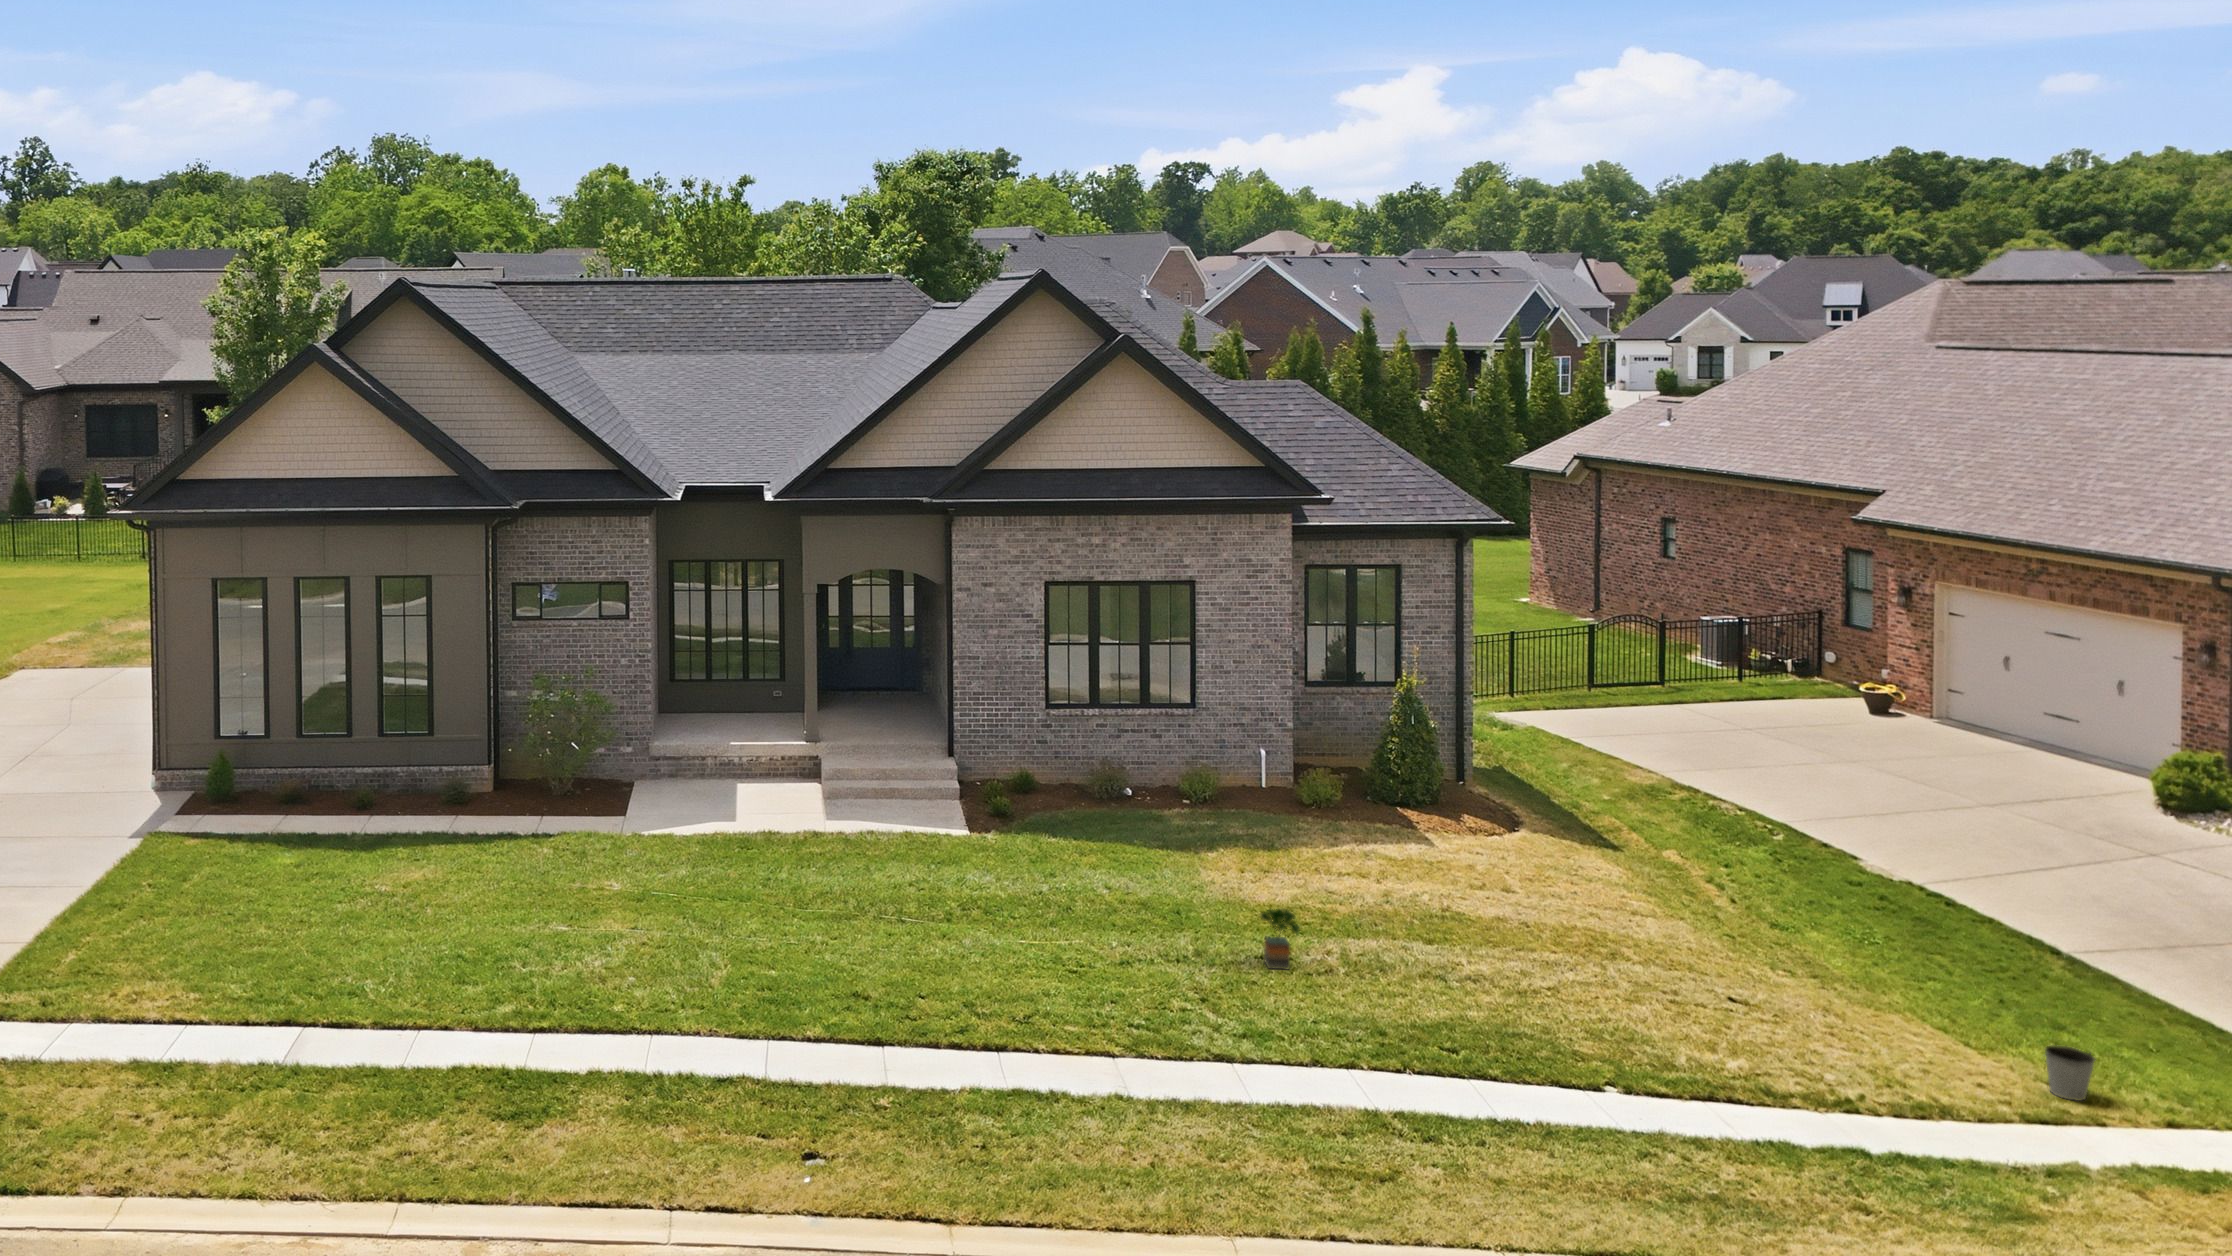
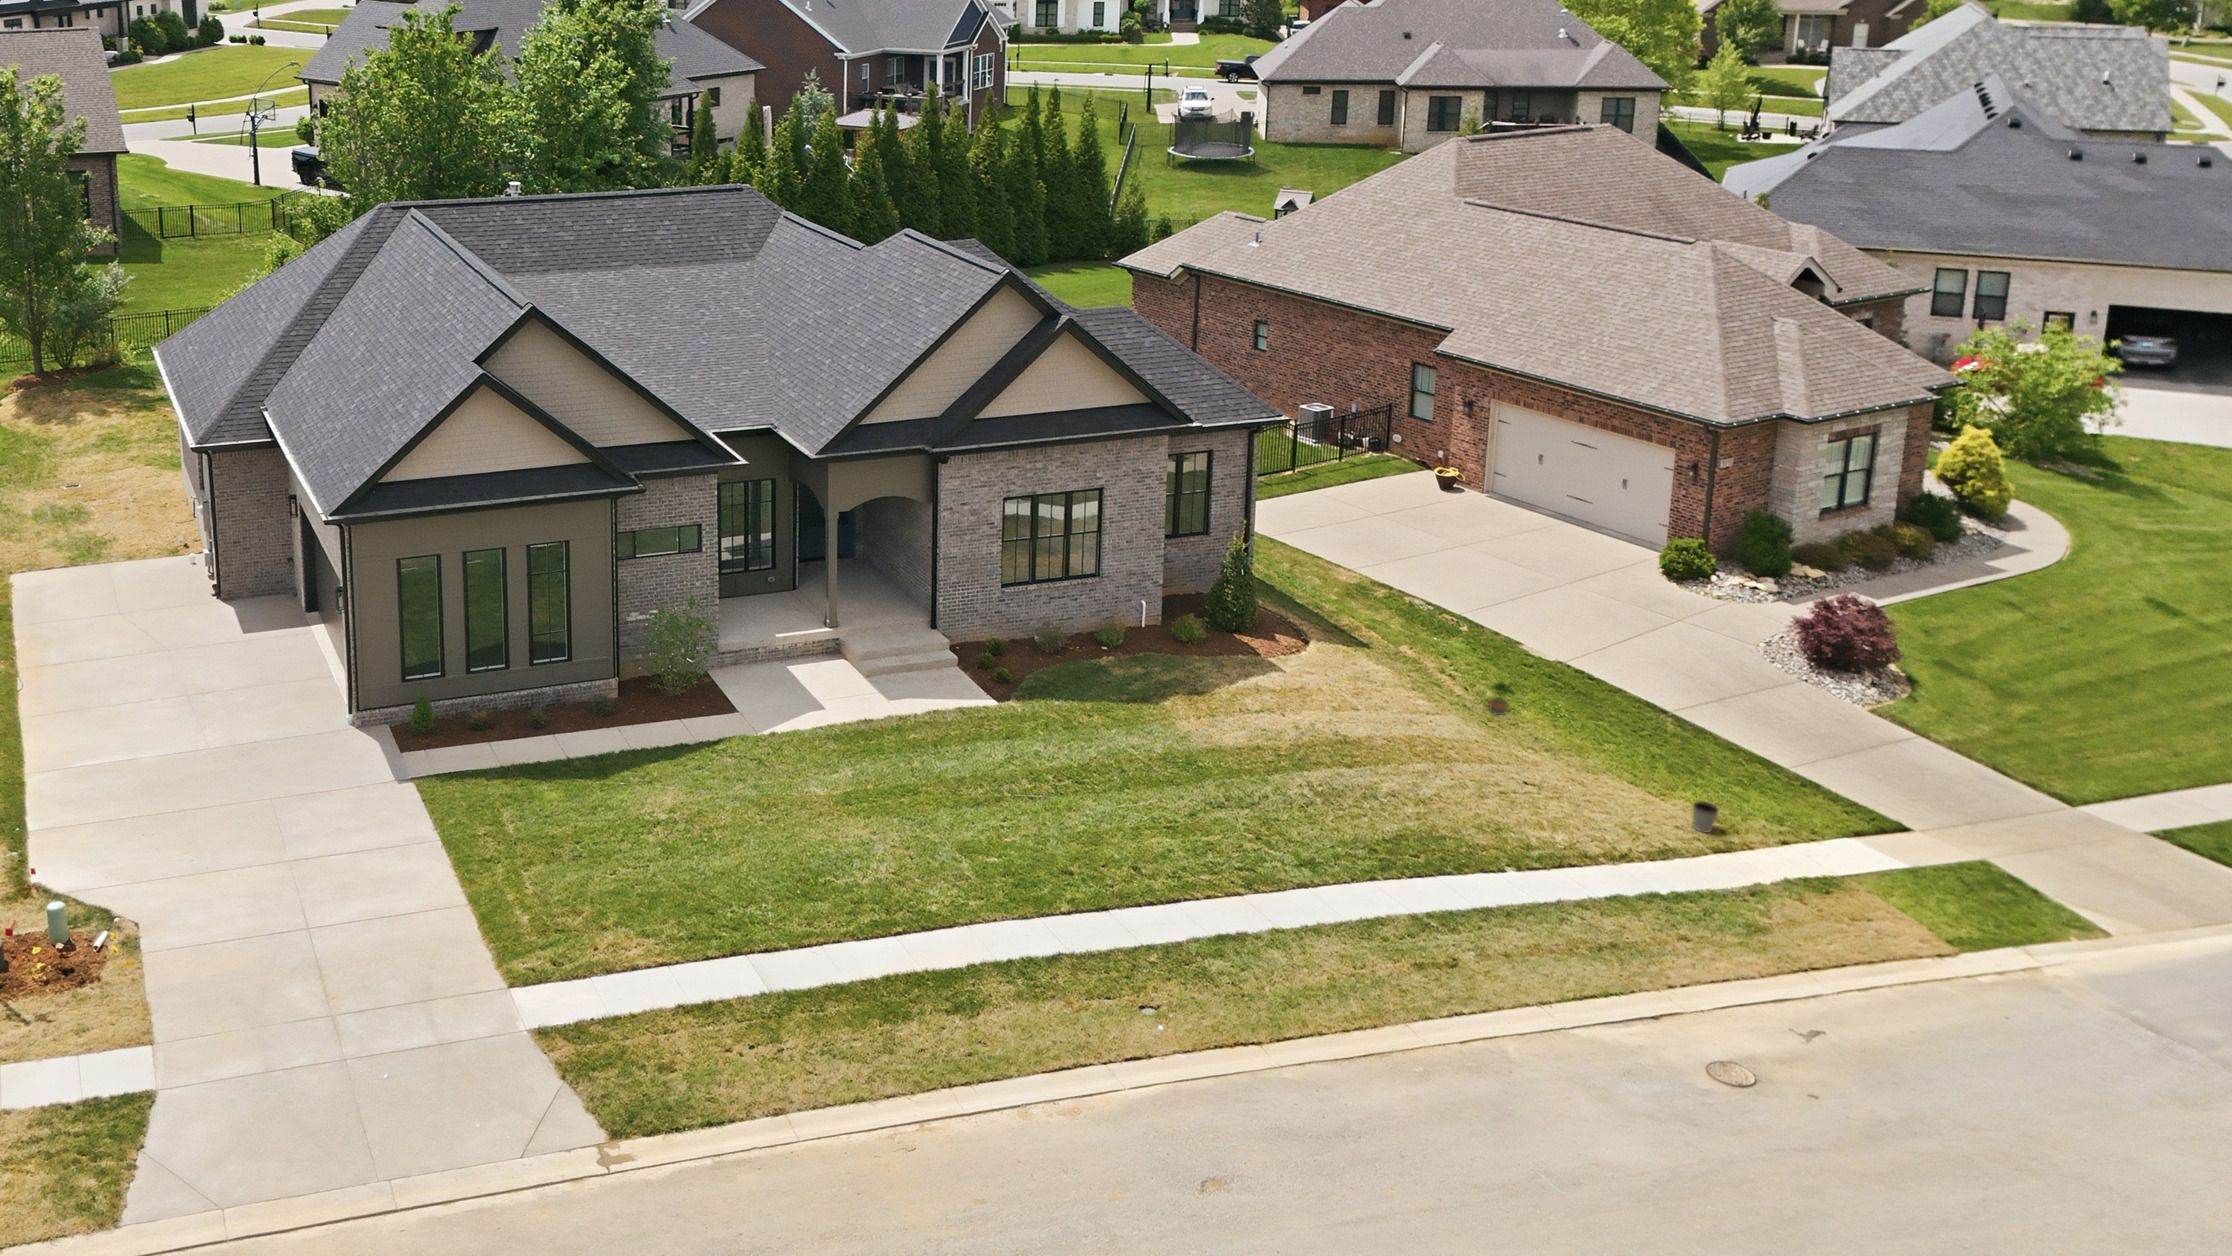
potted tree: present [1260,909,1300,969] -> present [1489,682,1514,715]

